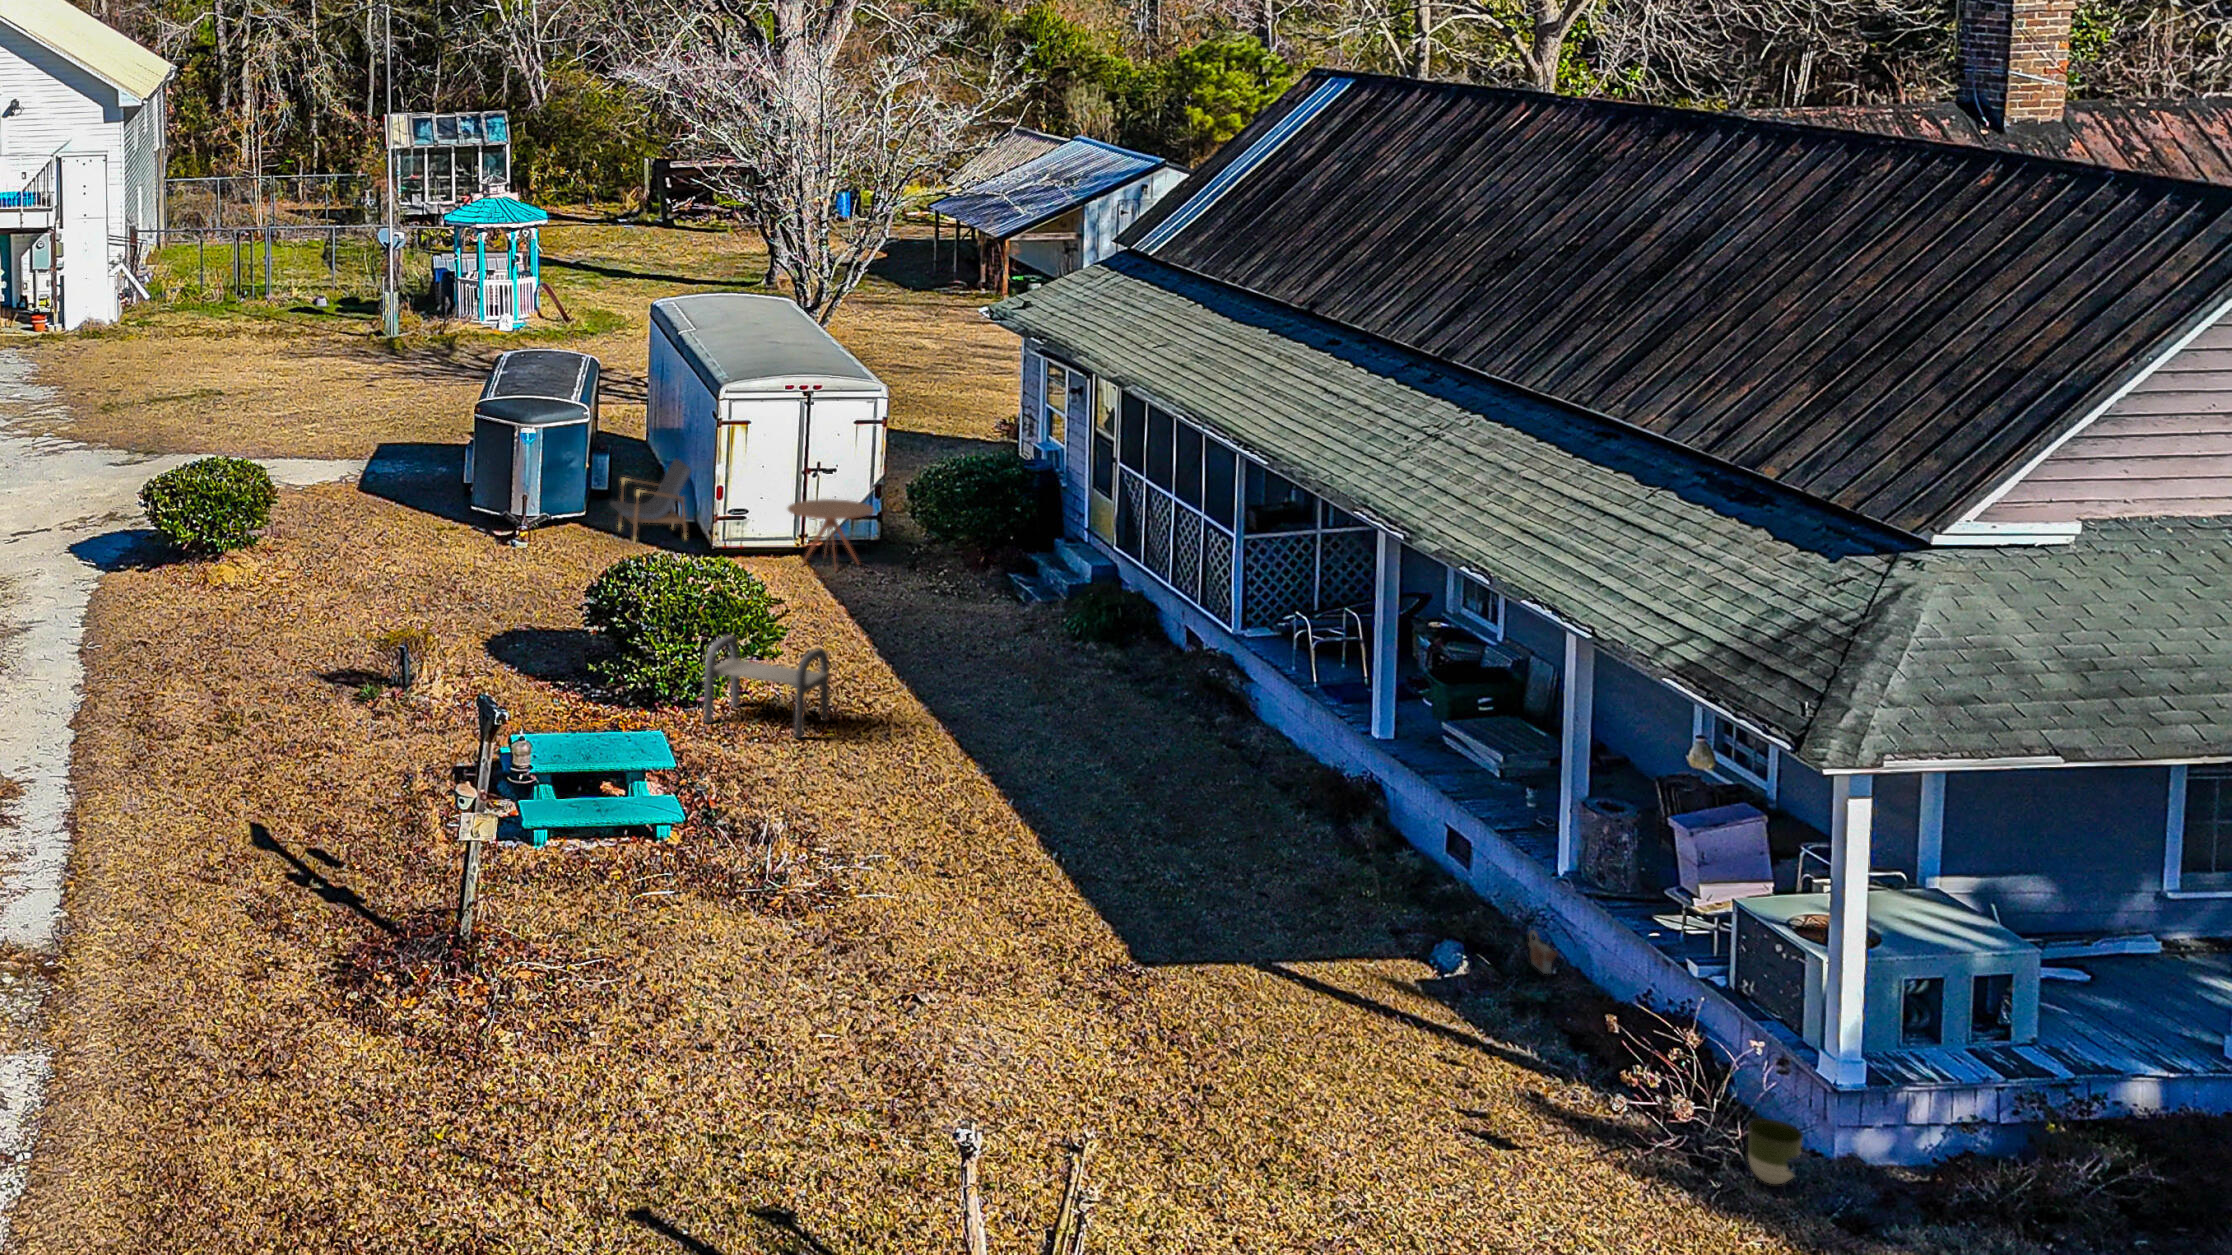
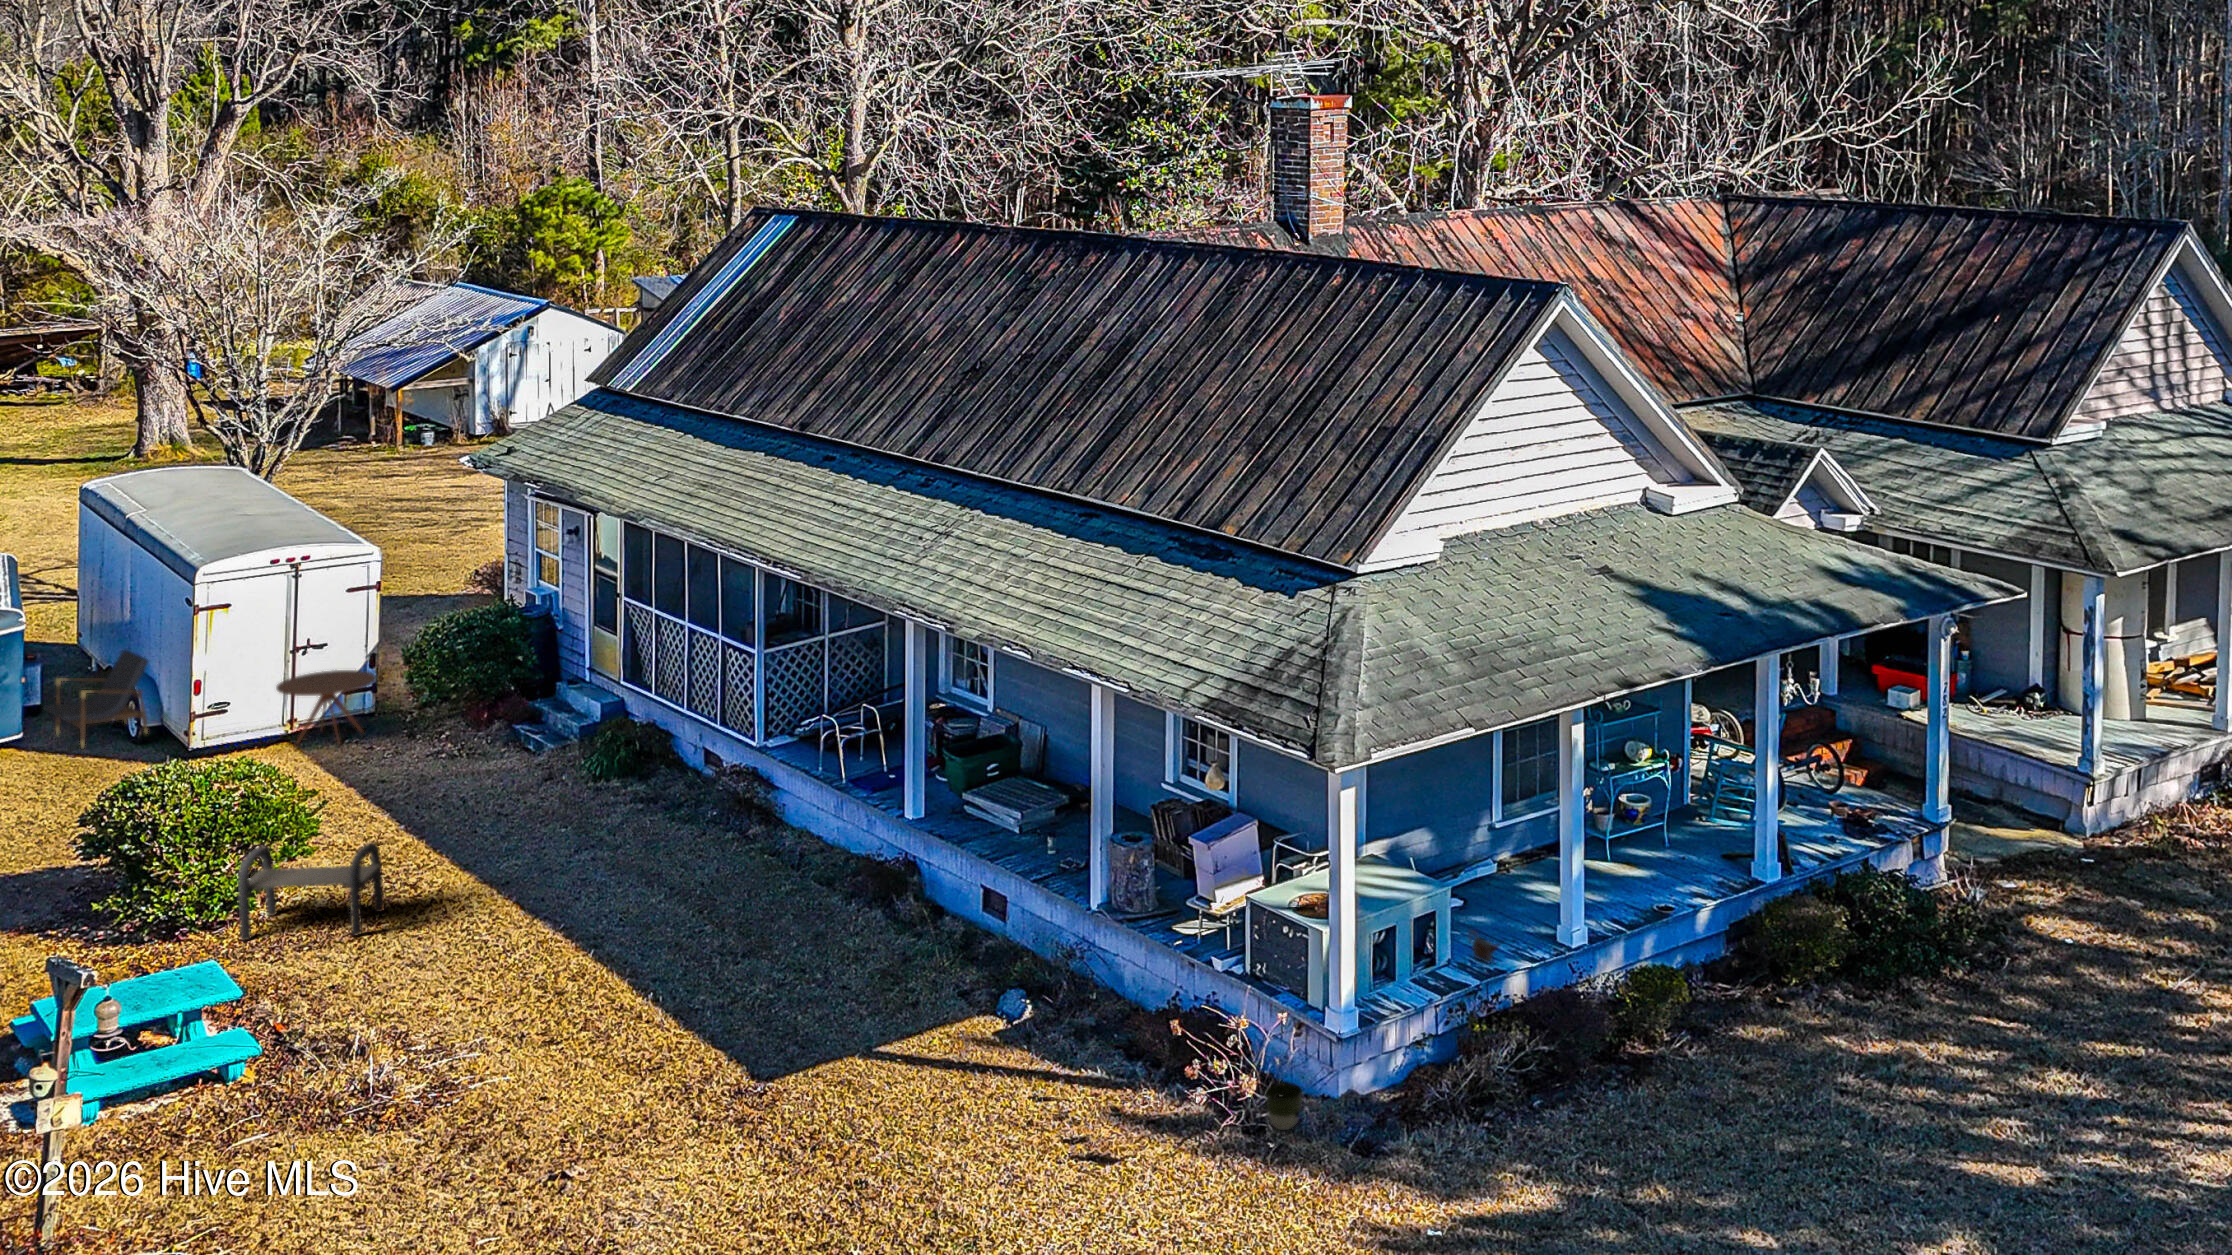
watering can: present [1529,930,1558,974] -> present [1469,931,1500,963]

